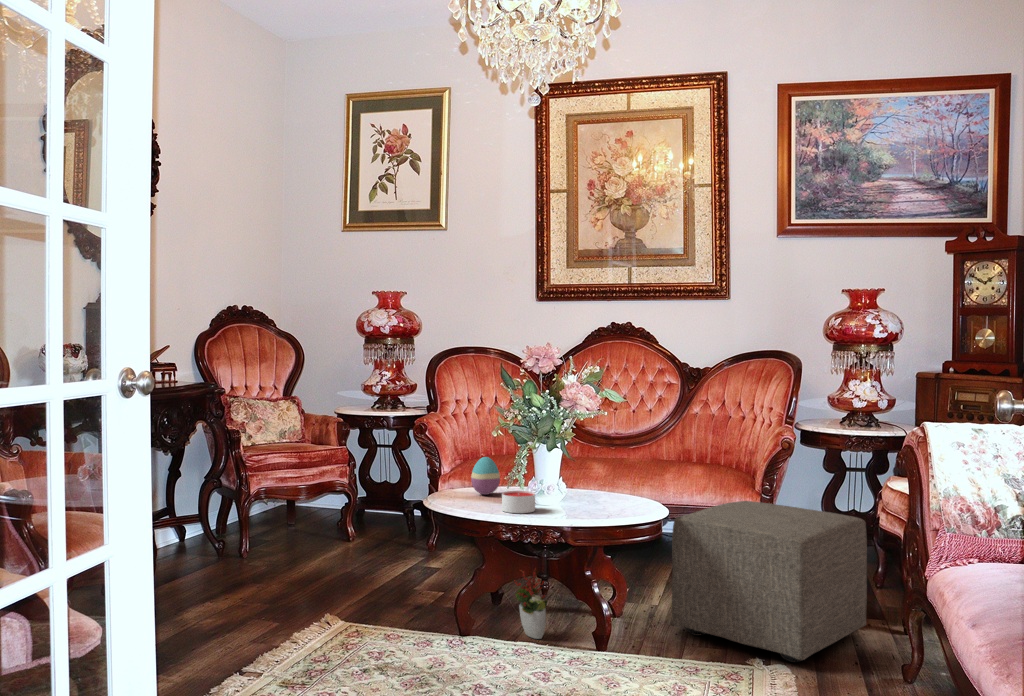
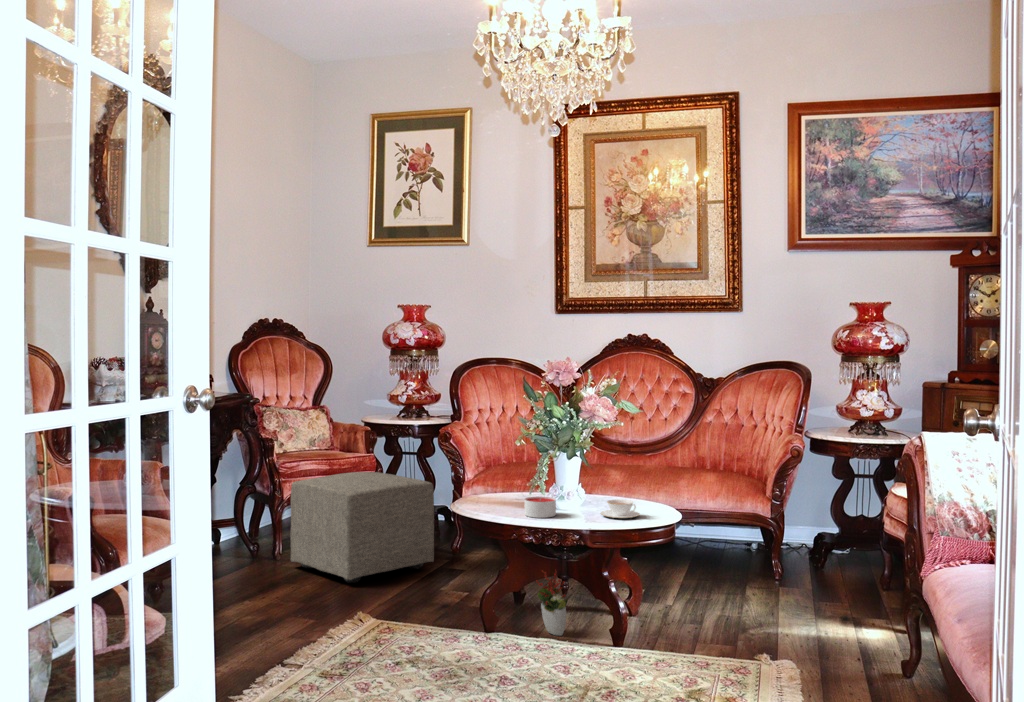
decorative egg: present [471,457,500,495] -> none [495,465,522,500]
teacup: none [583,494,624,514] -> present [601,500,640,518]
ottoman: present [672,501,867,662] -> present [290,472,434,583]

